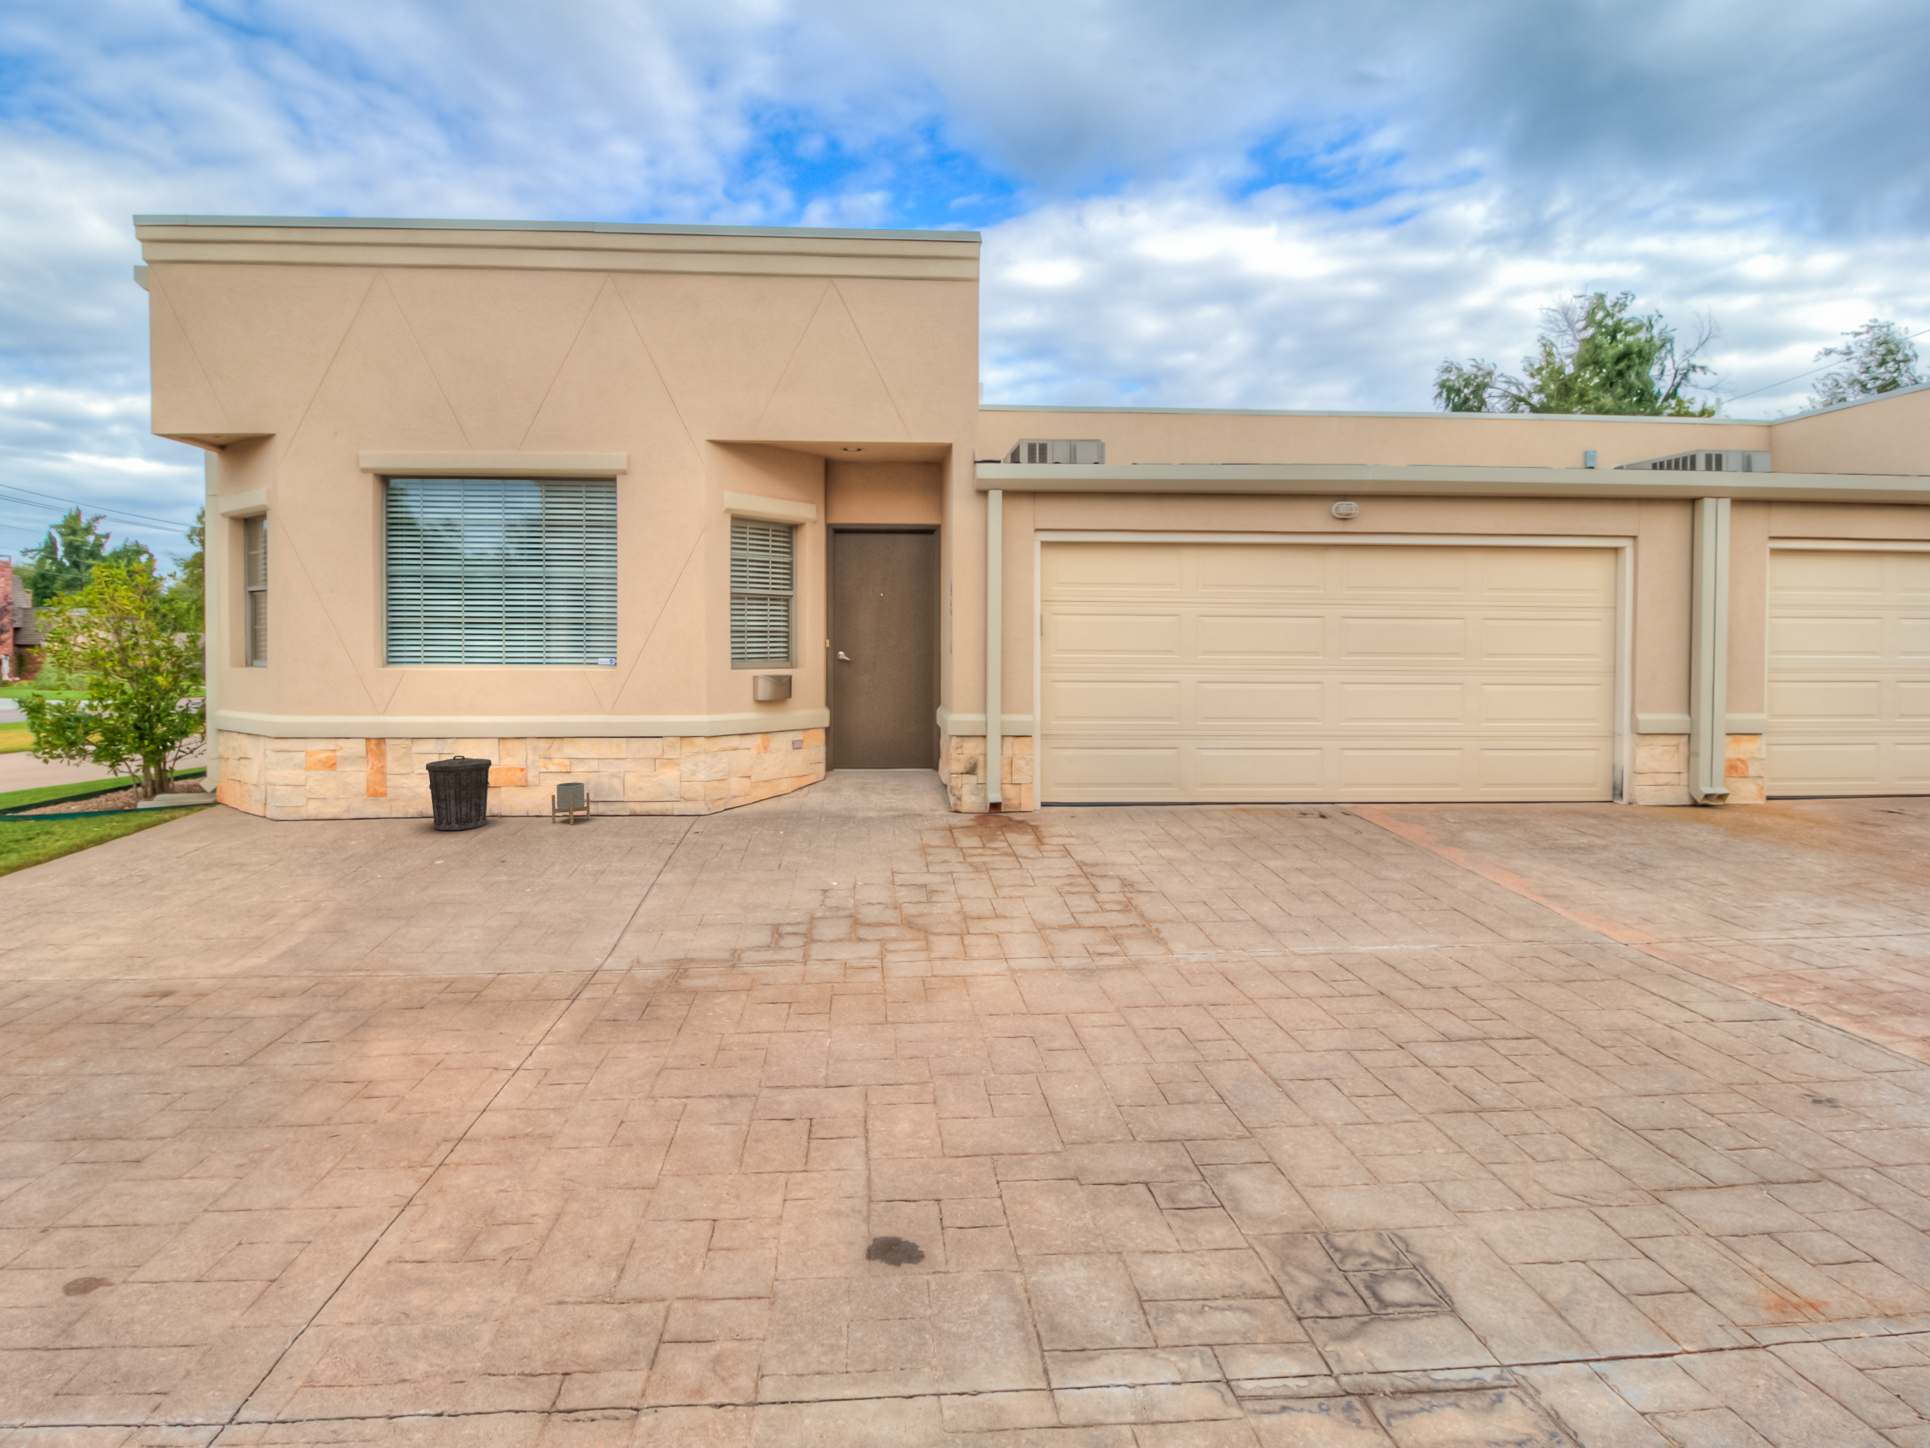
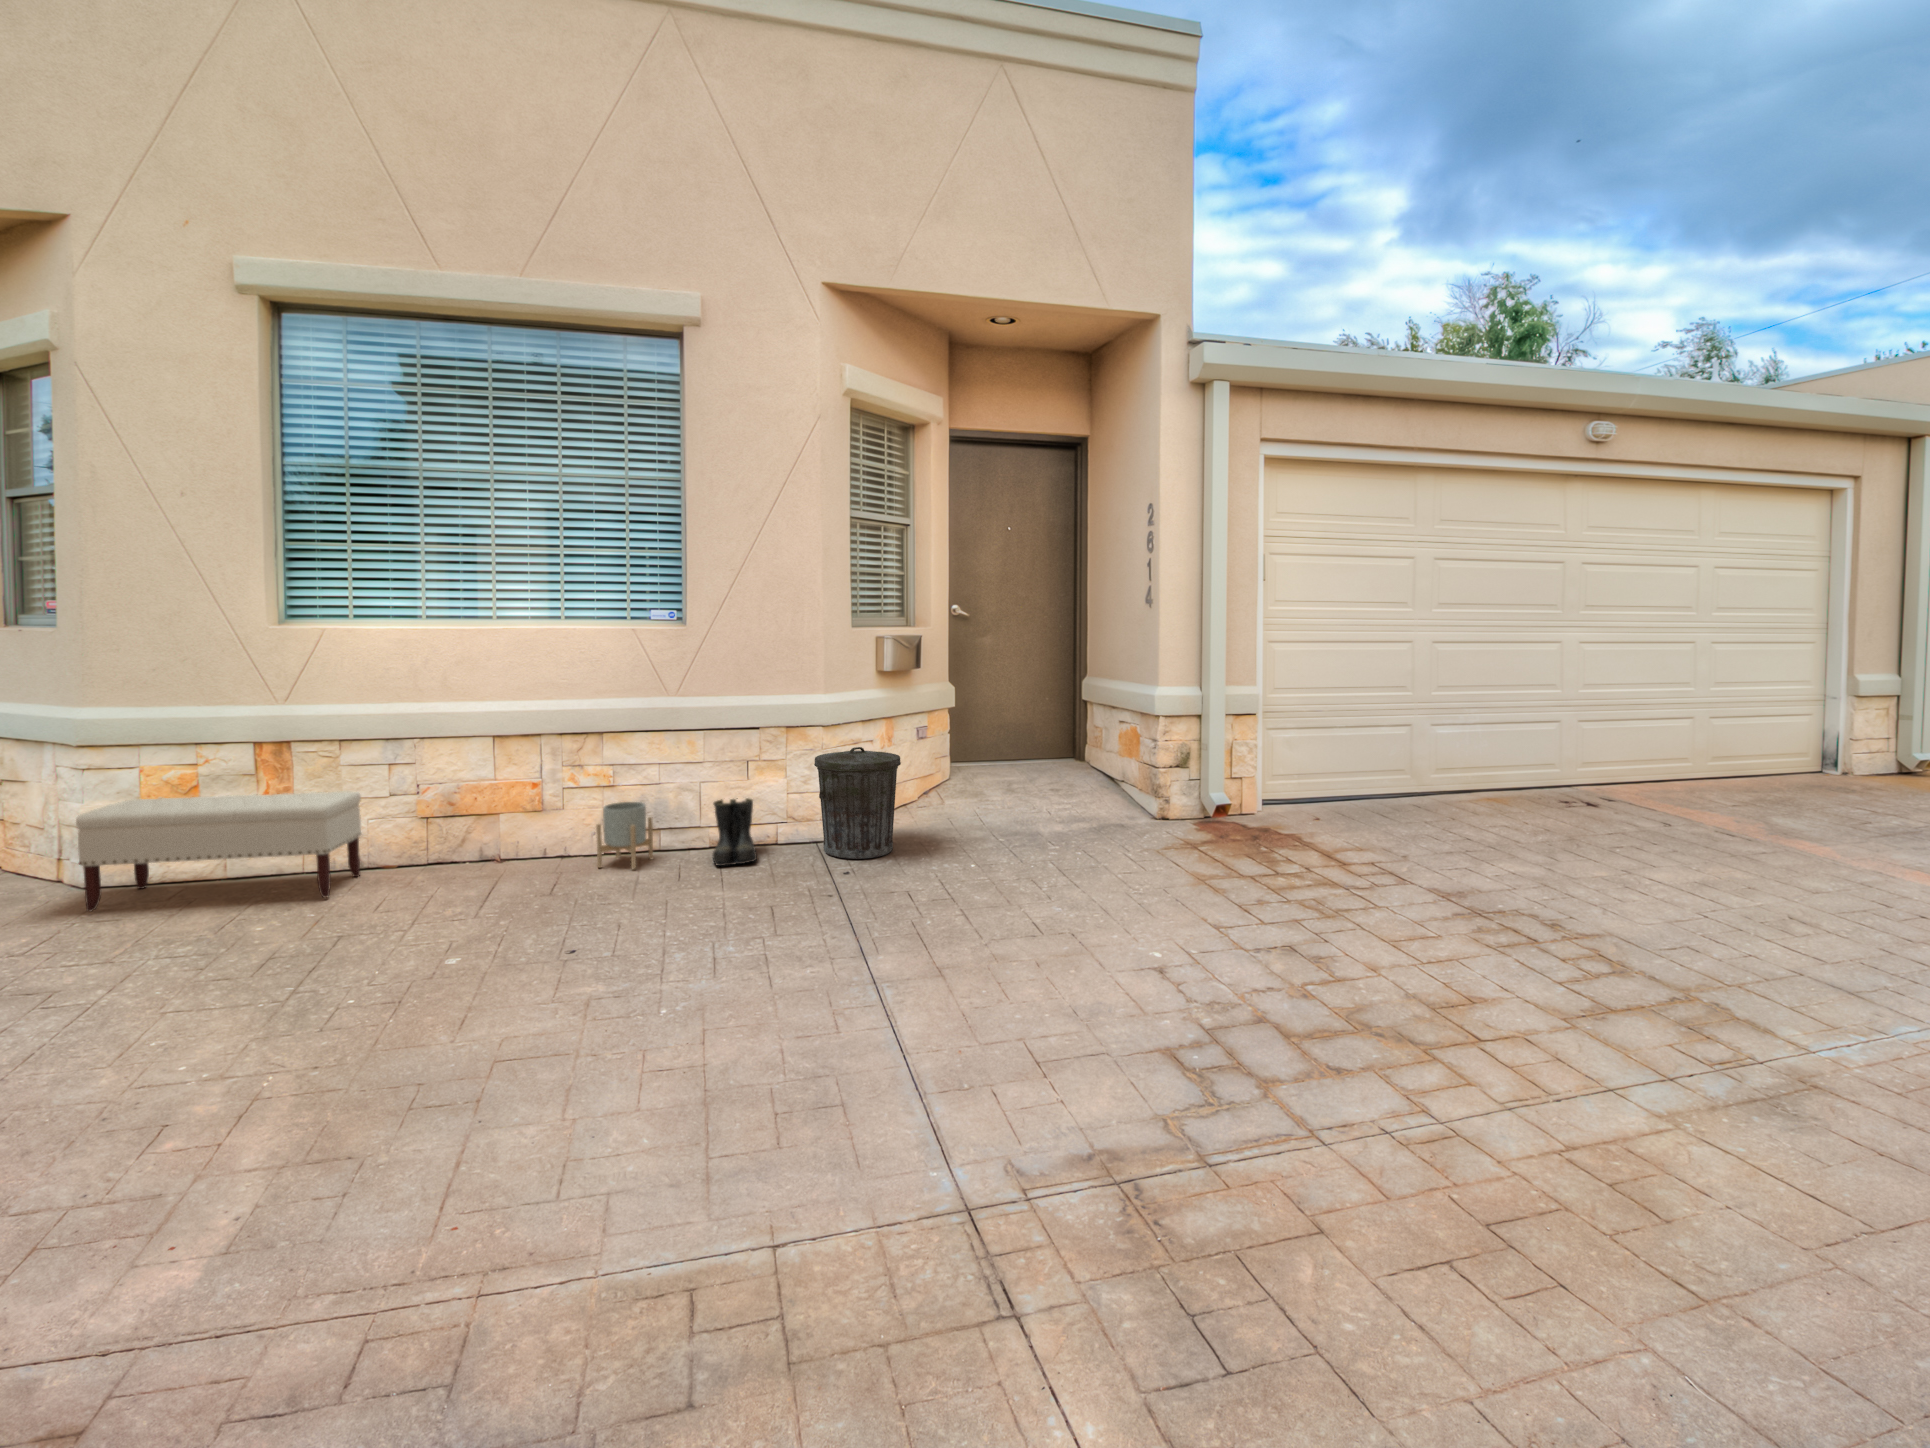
trash can: present [426,756,492,830] -> present [814,747,901,859]
bench: none [271,769,421,830] -> present [76,791,361,911]
boots: none [620,783,656,825] -> present [713,798,757,866]

